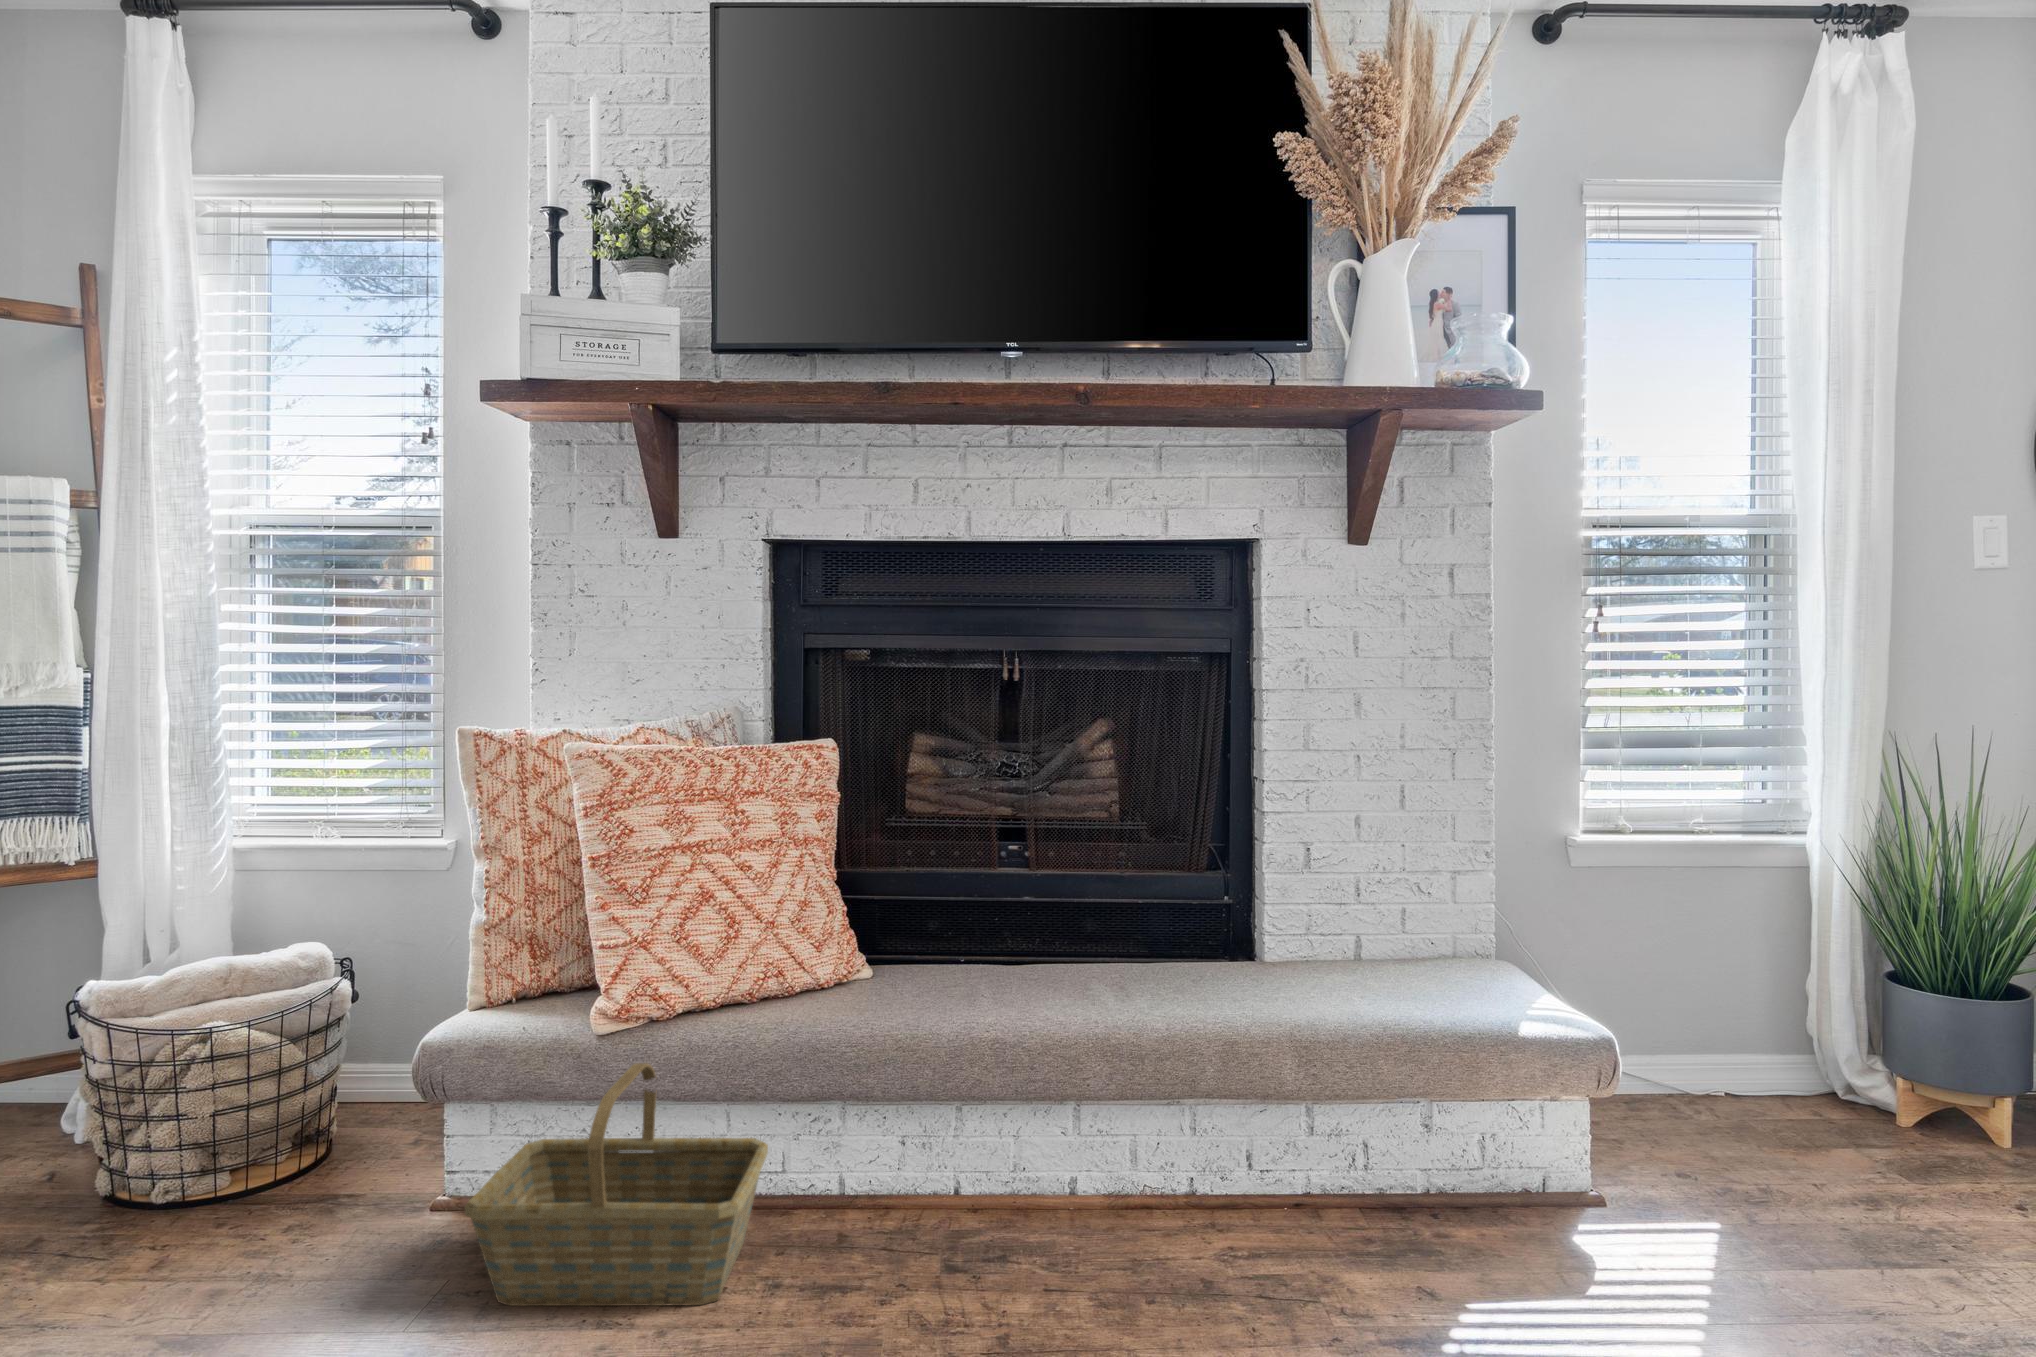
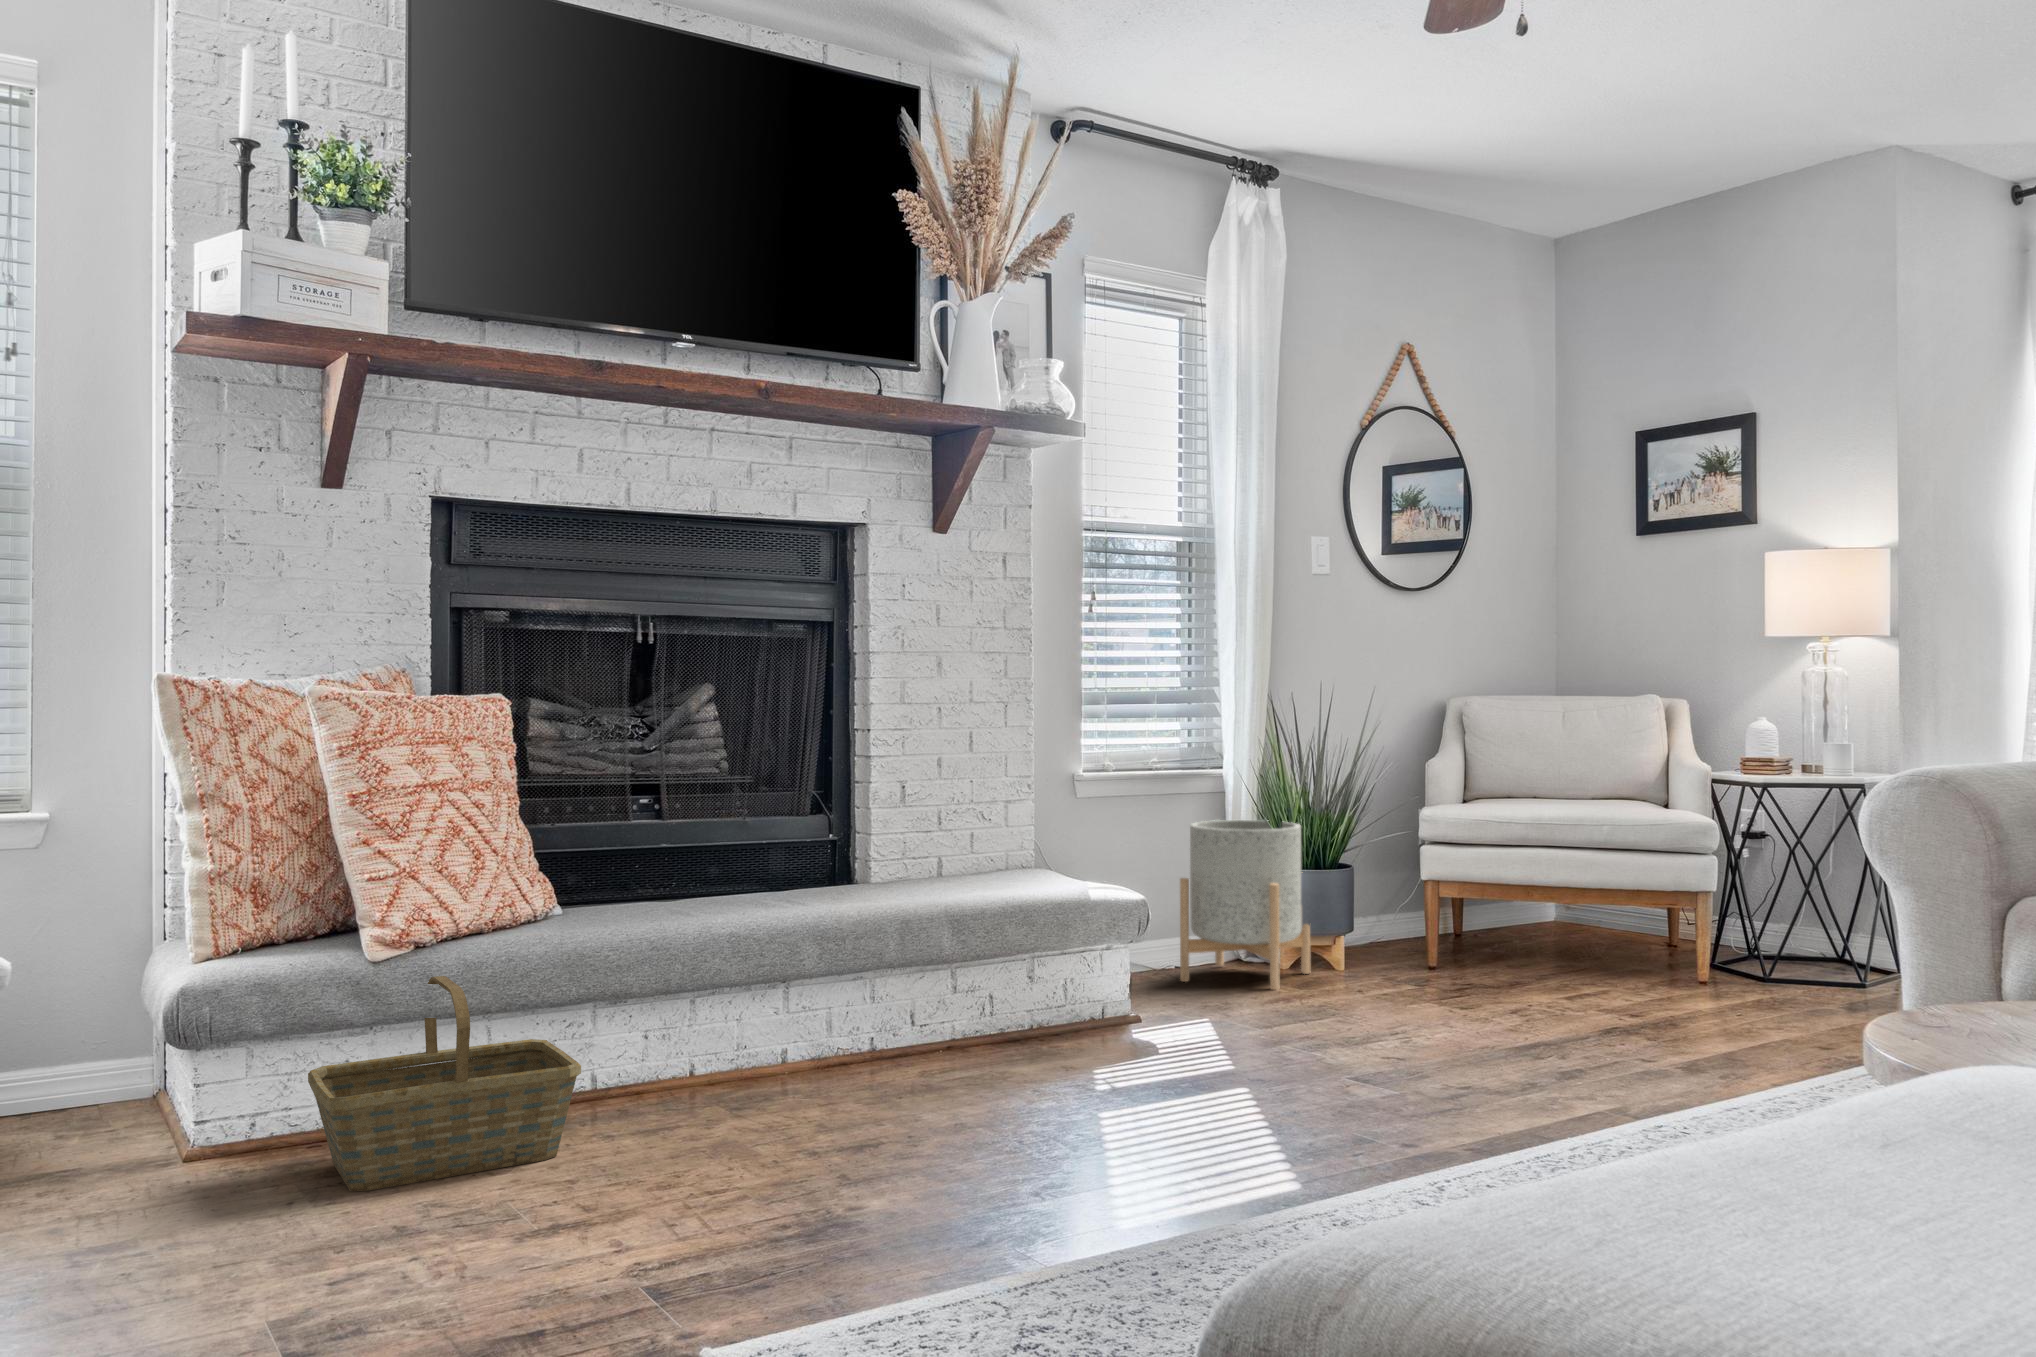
planter: none [1717,909,1944,1177] -> present [1180,820,1310,990]

